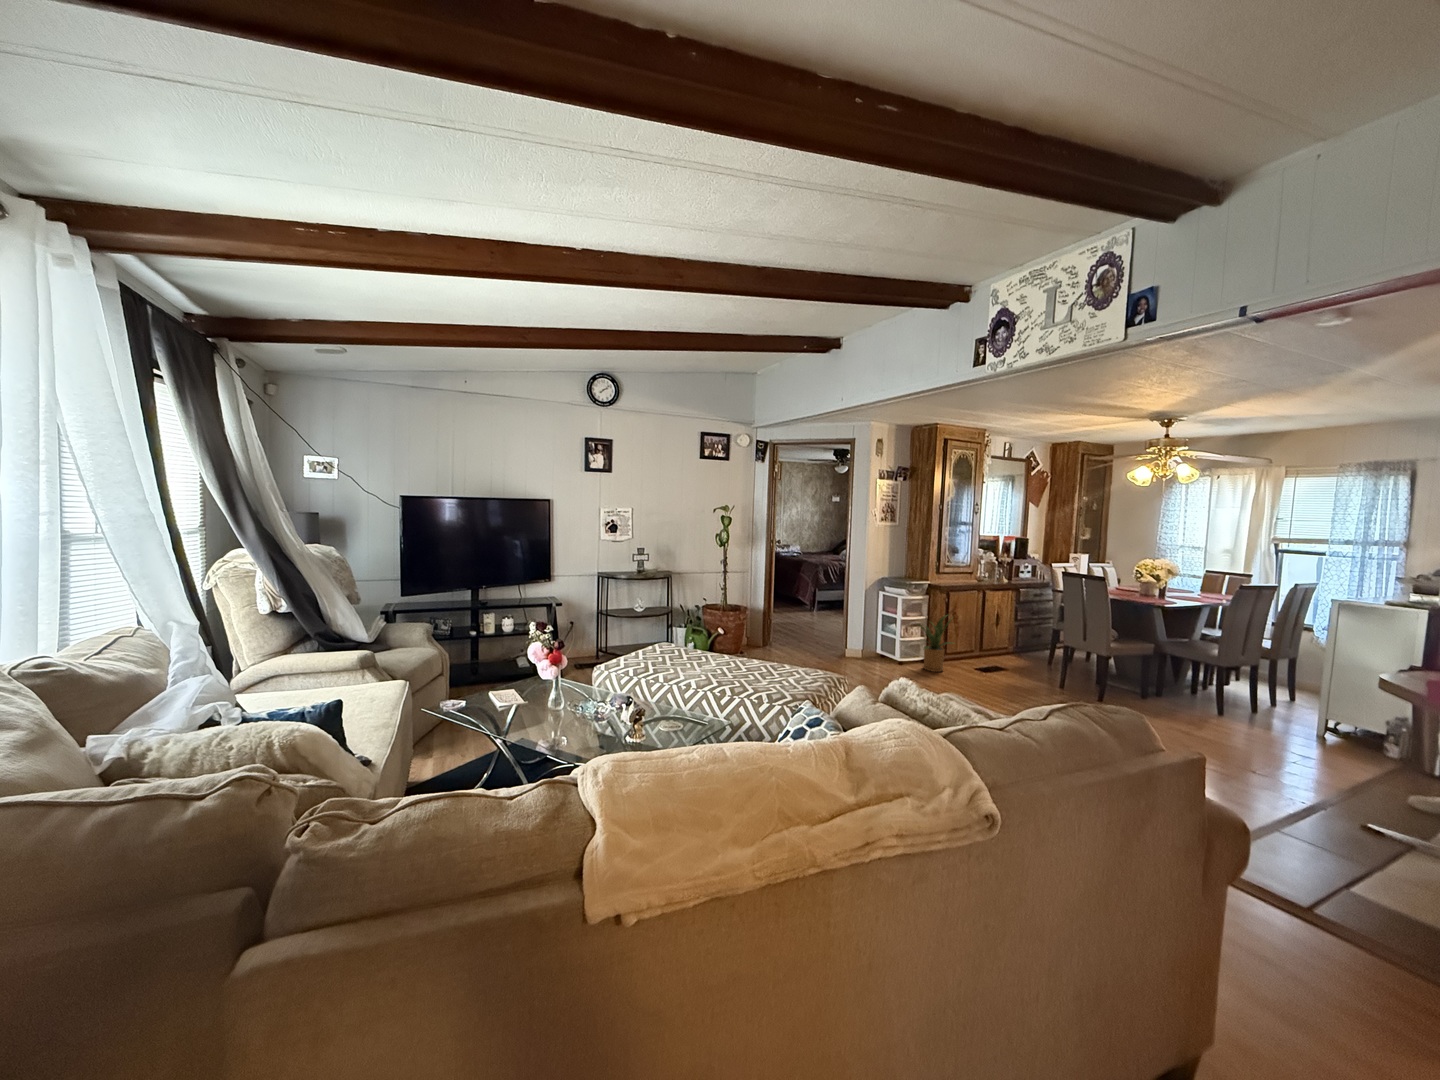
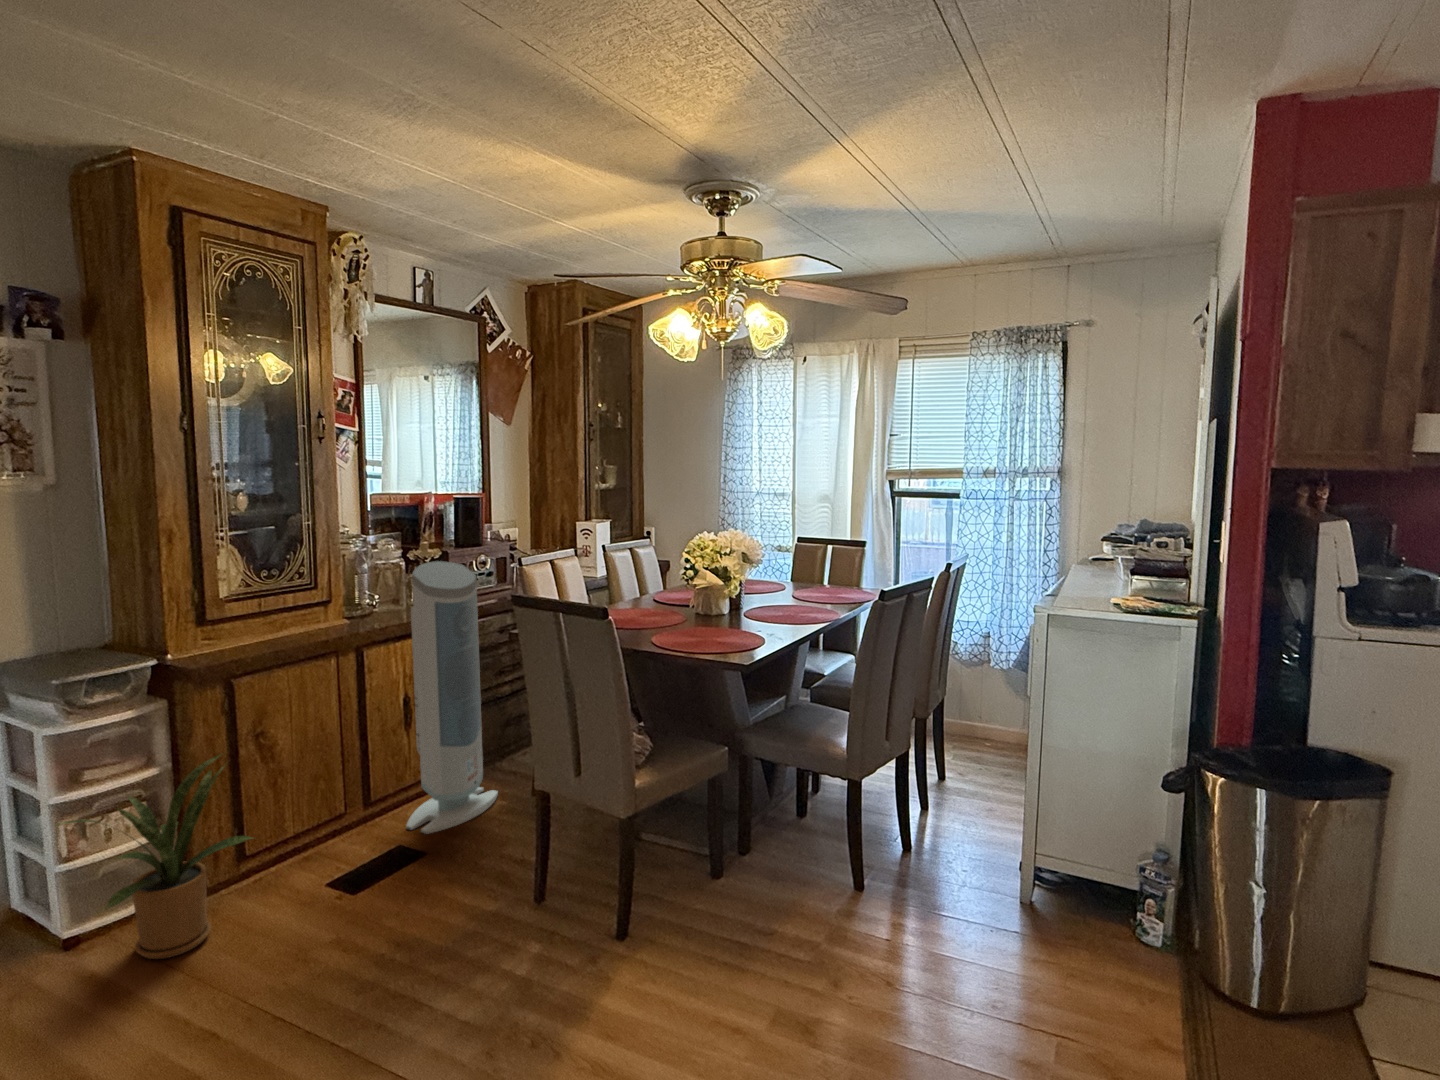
air purifier: none [996,562,1032,665] -> present [406,561,498,834]

